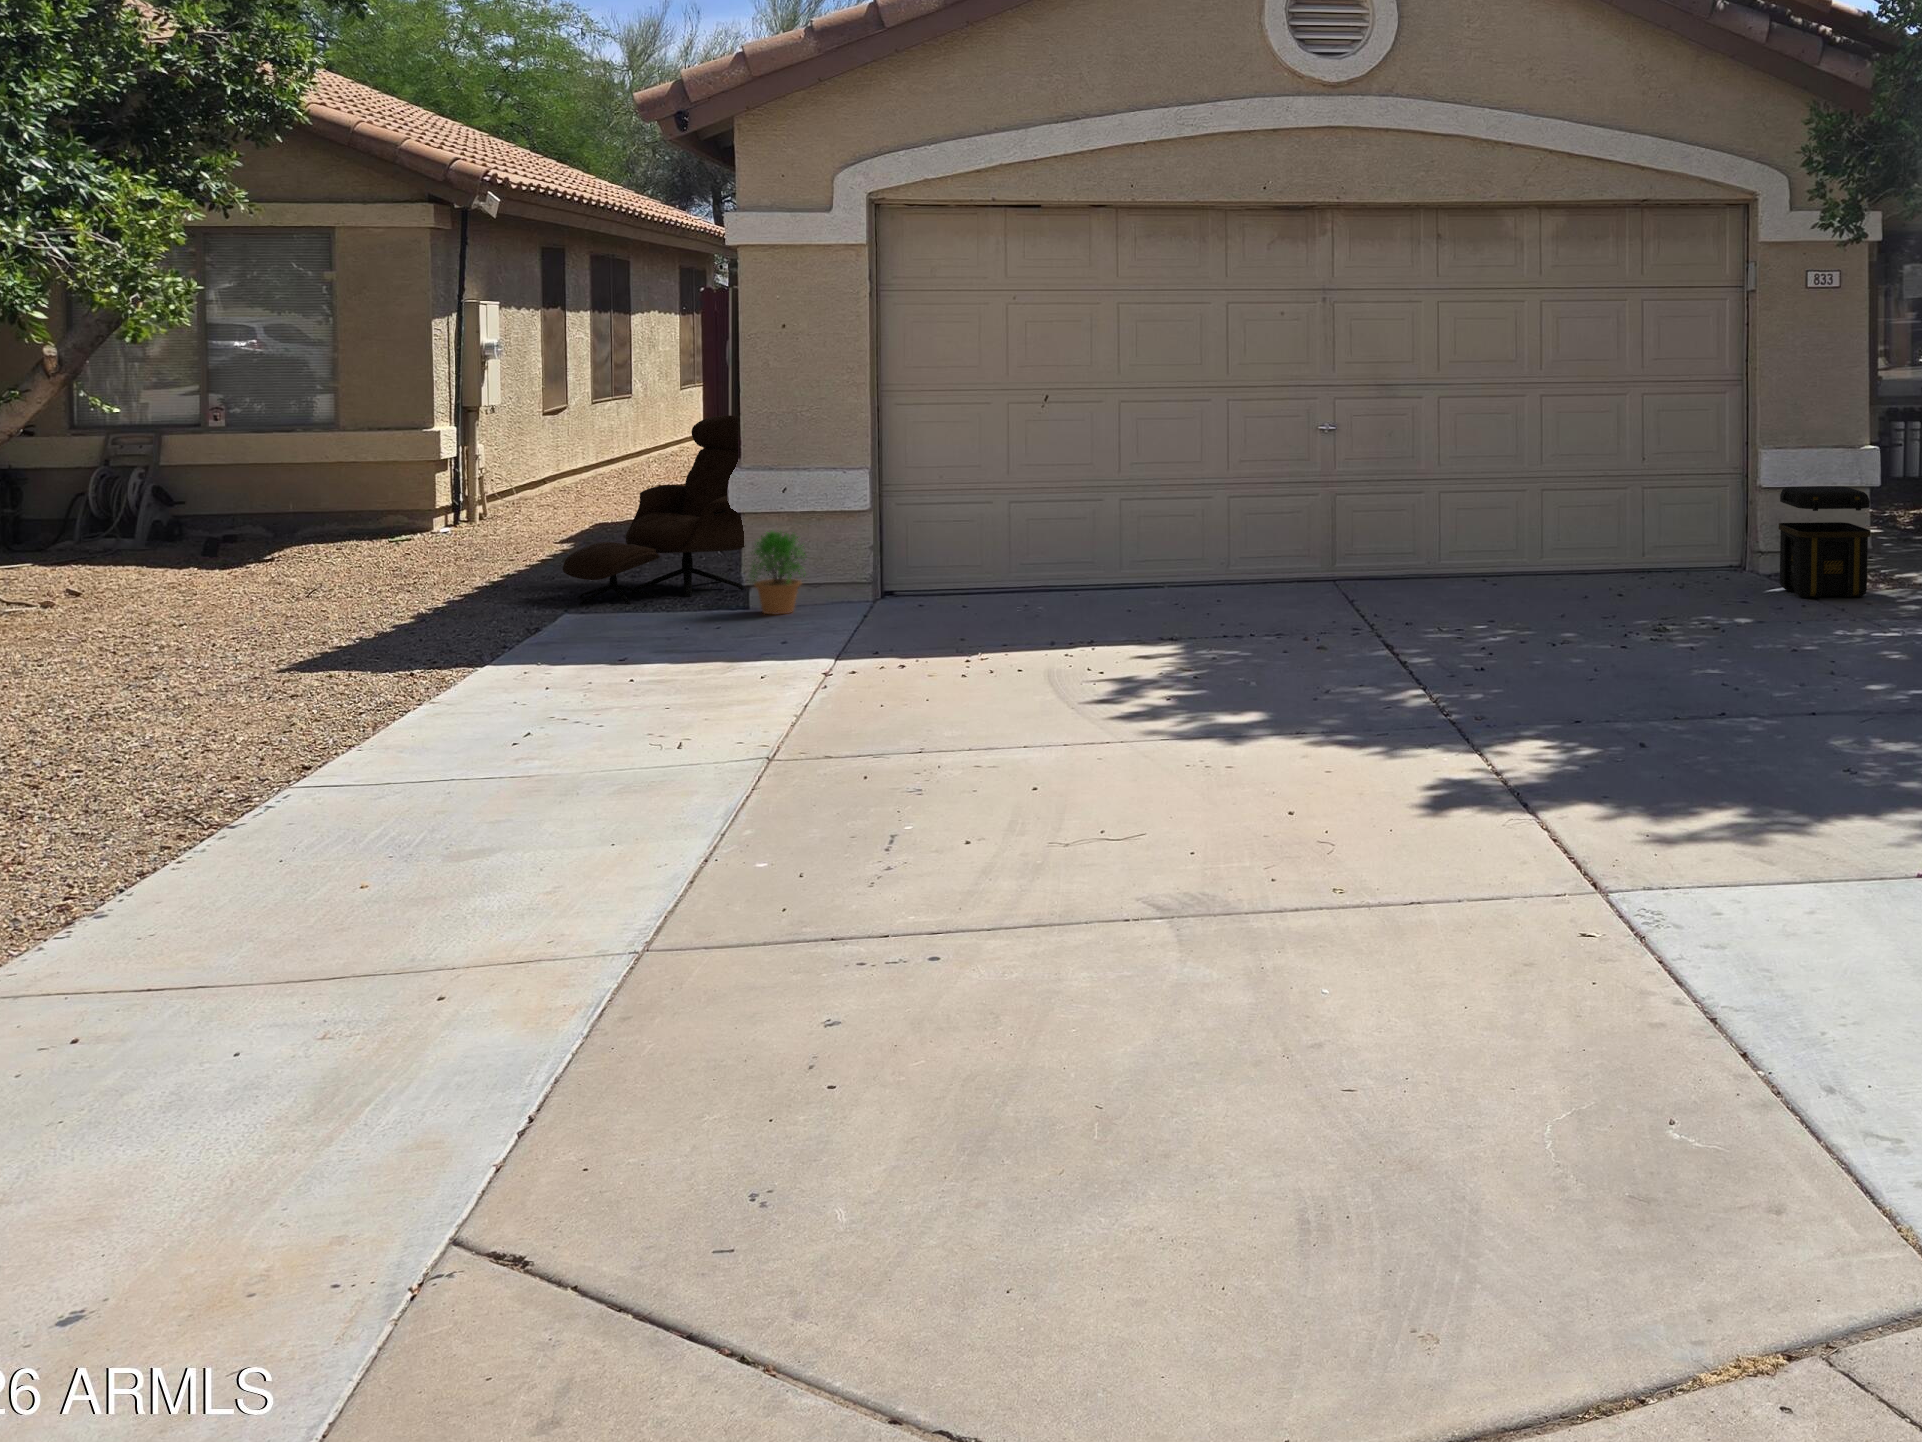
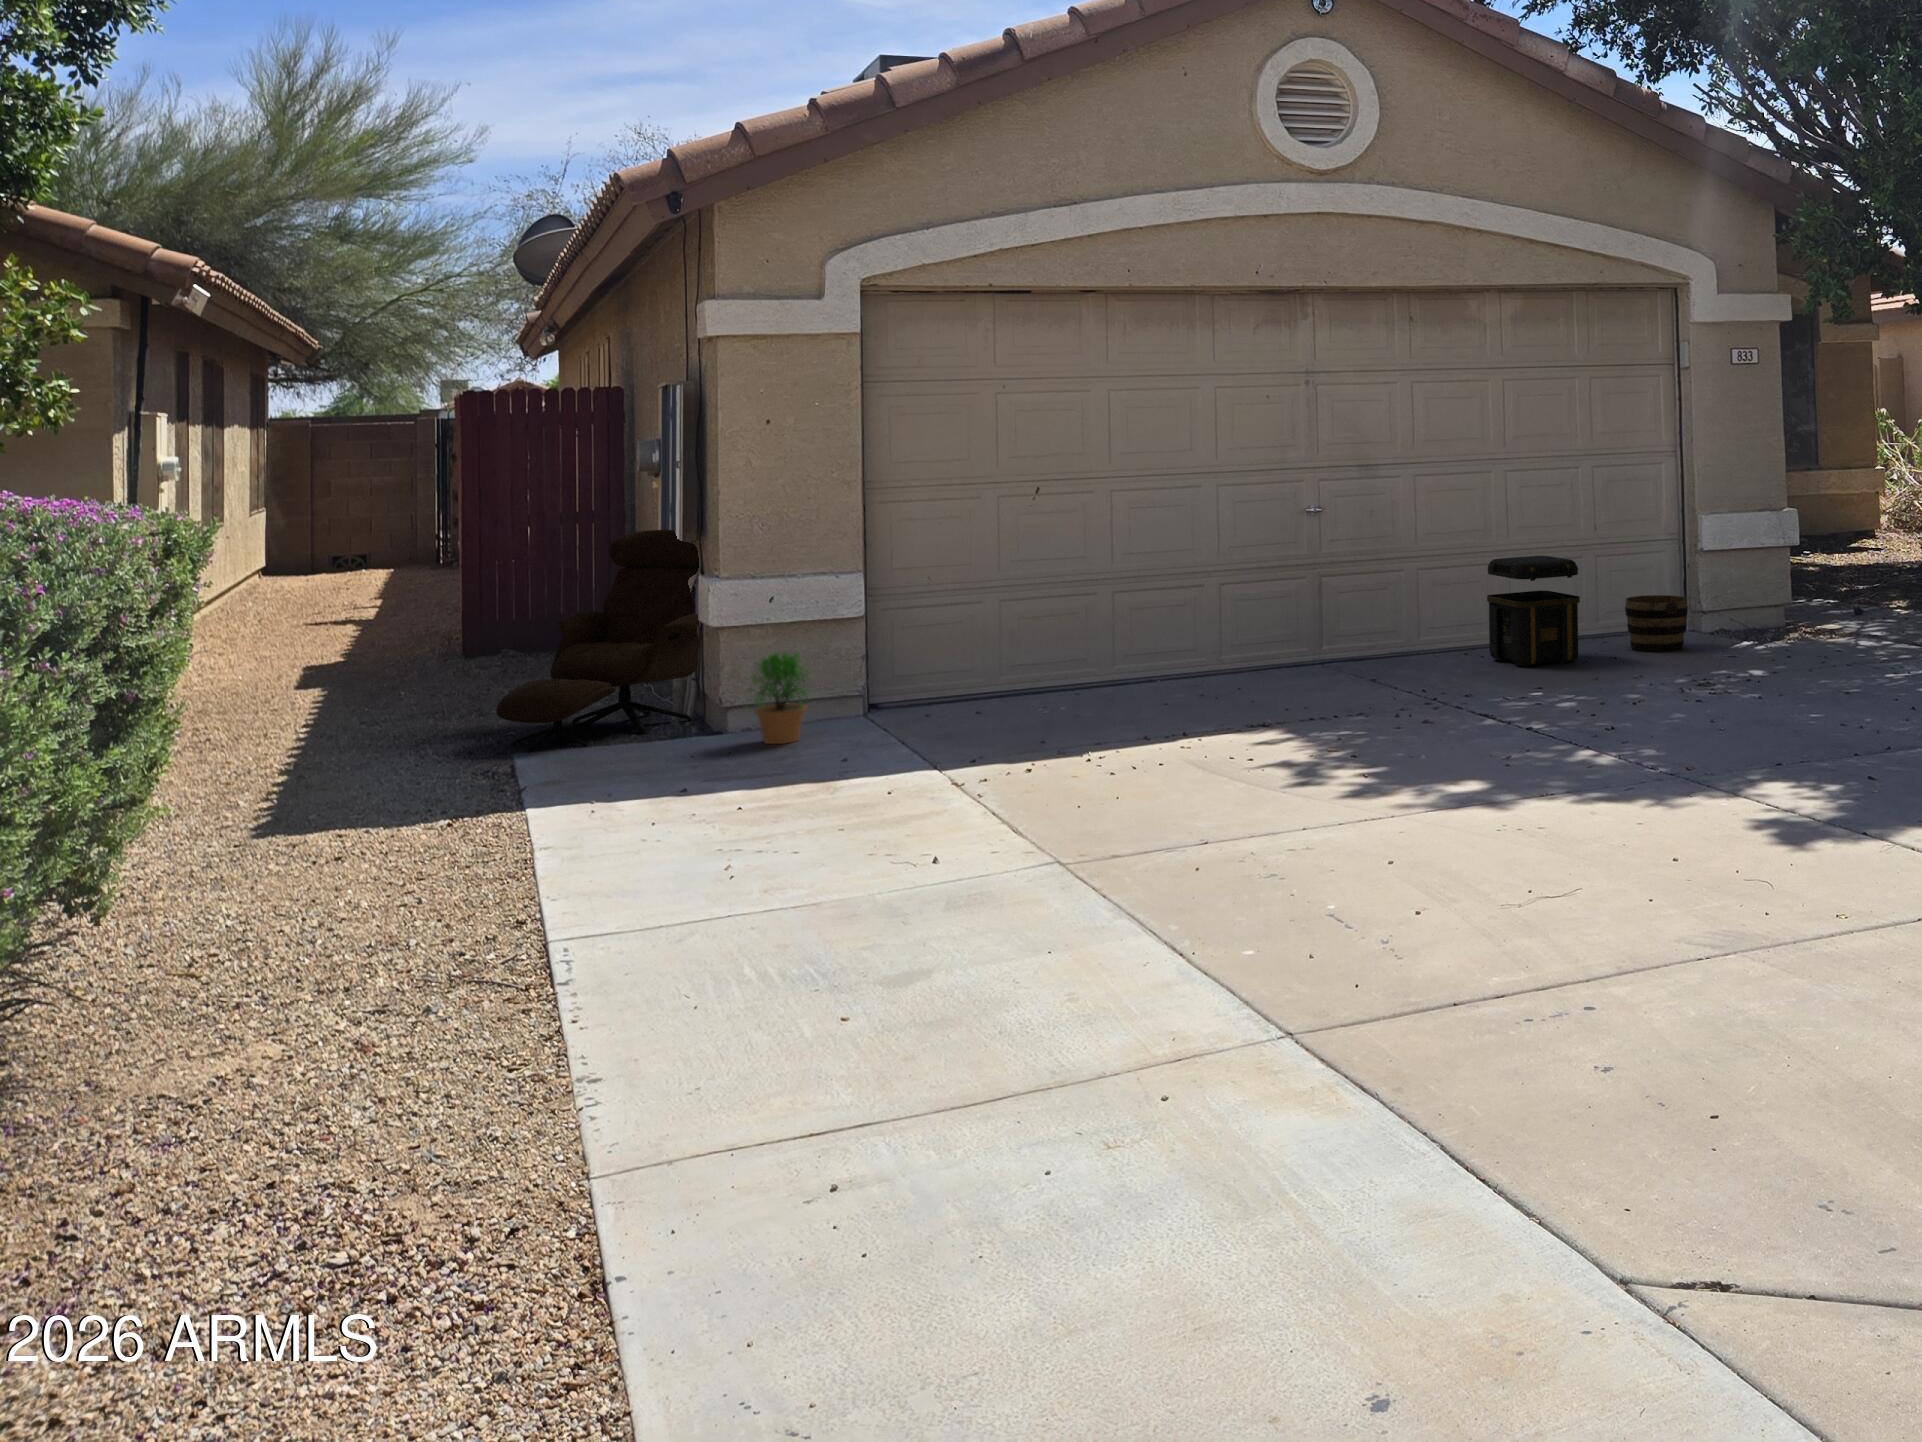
toolbox: present [1778,486,1871,598] -> present [1487,556,1580,667]
bucket: none [1670,536,1737,596] -> present [1625,595,1688,652]

